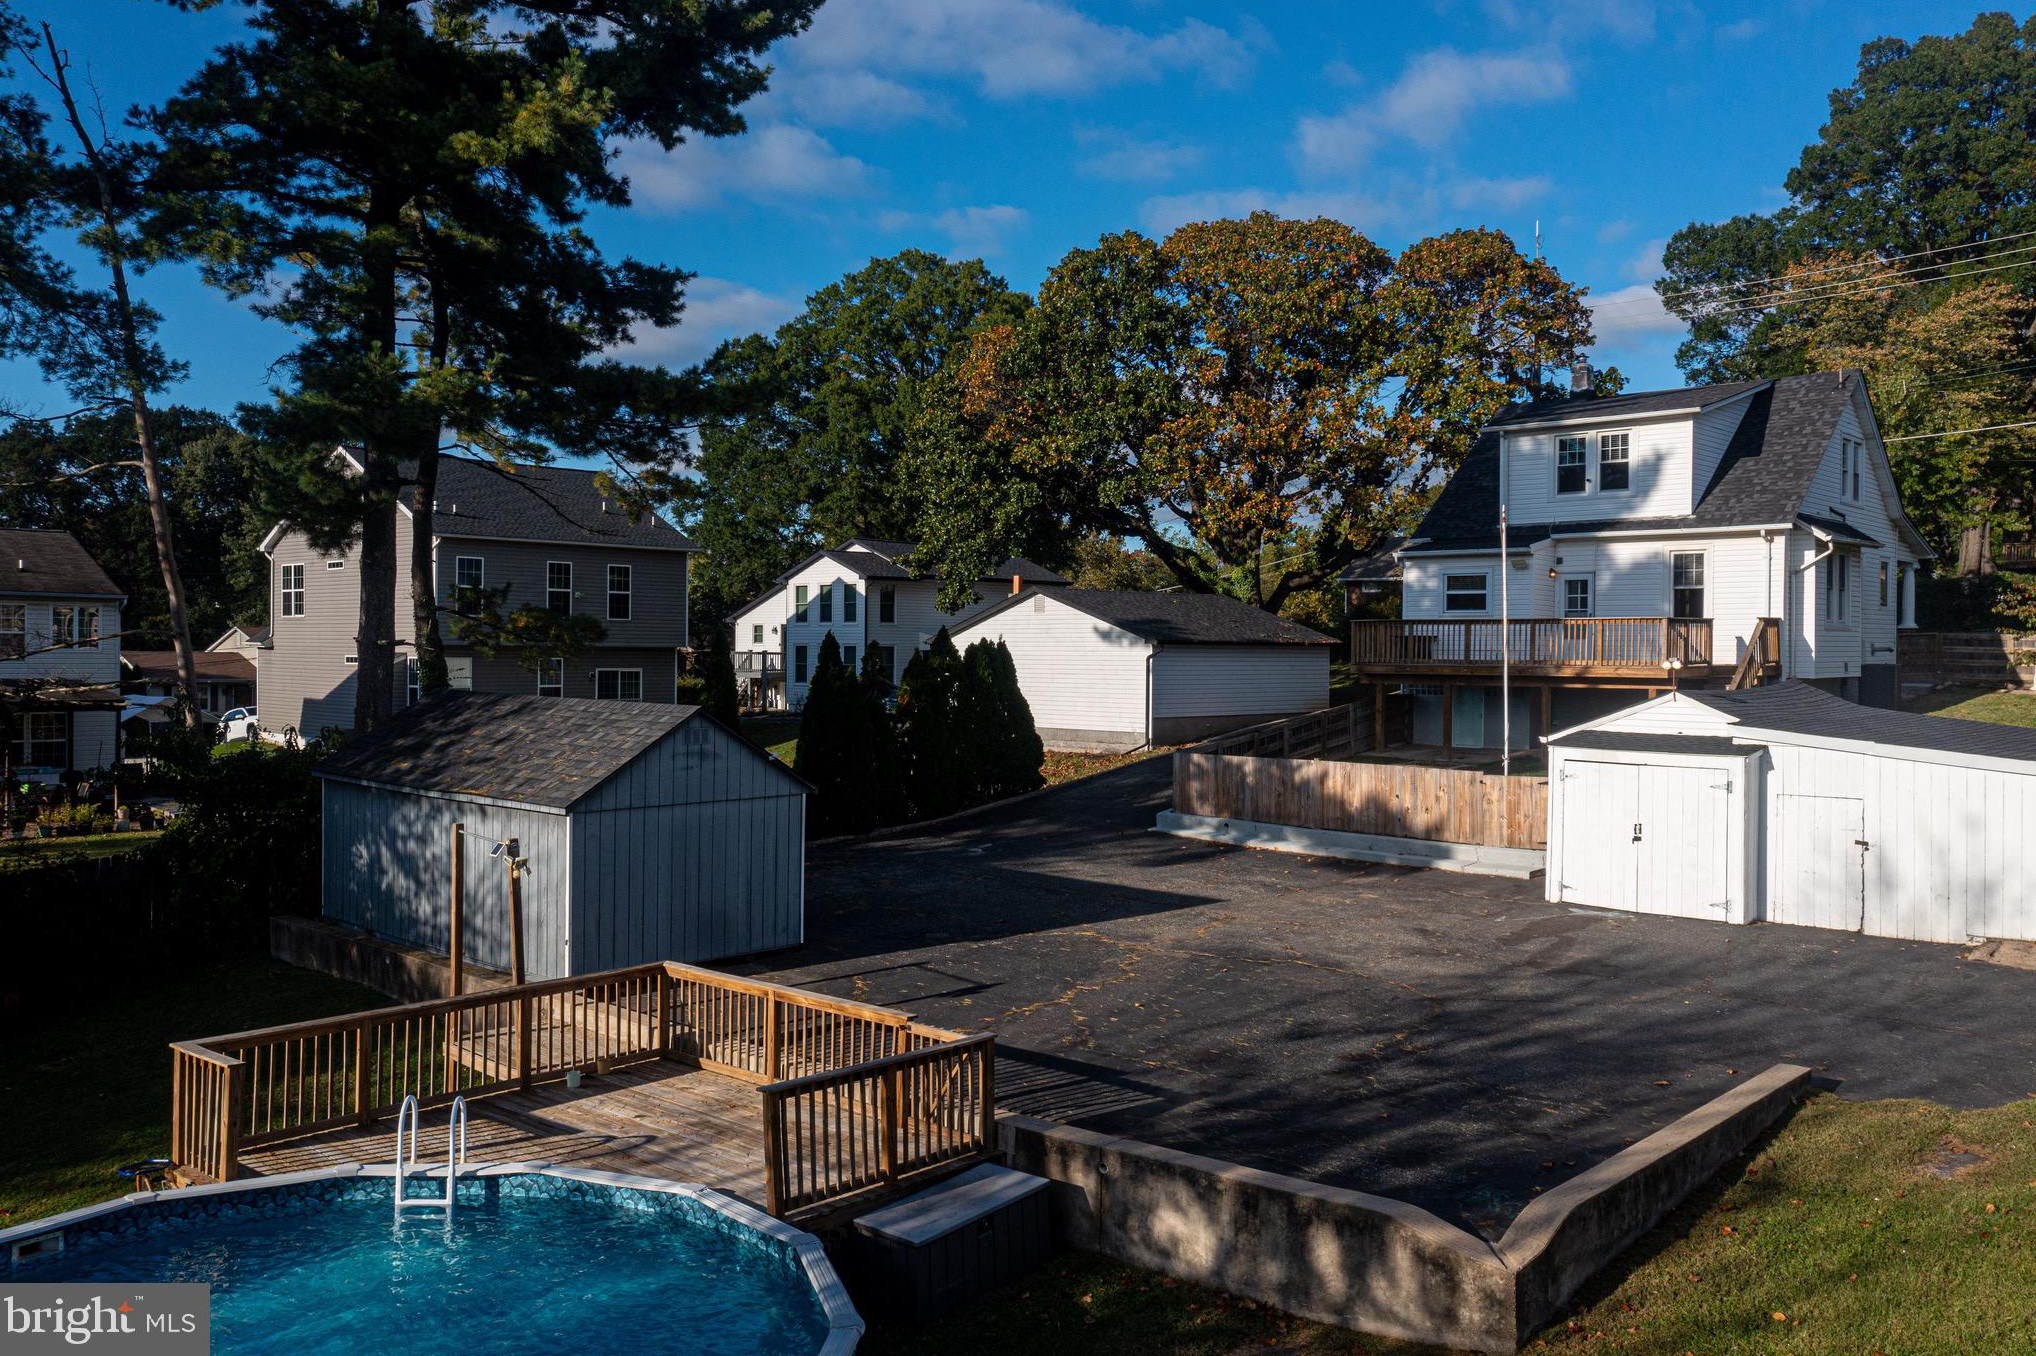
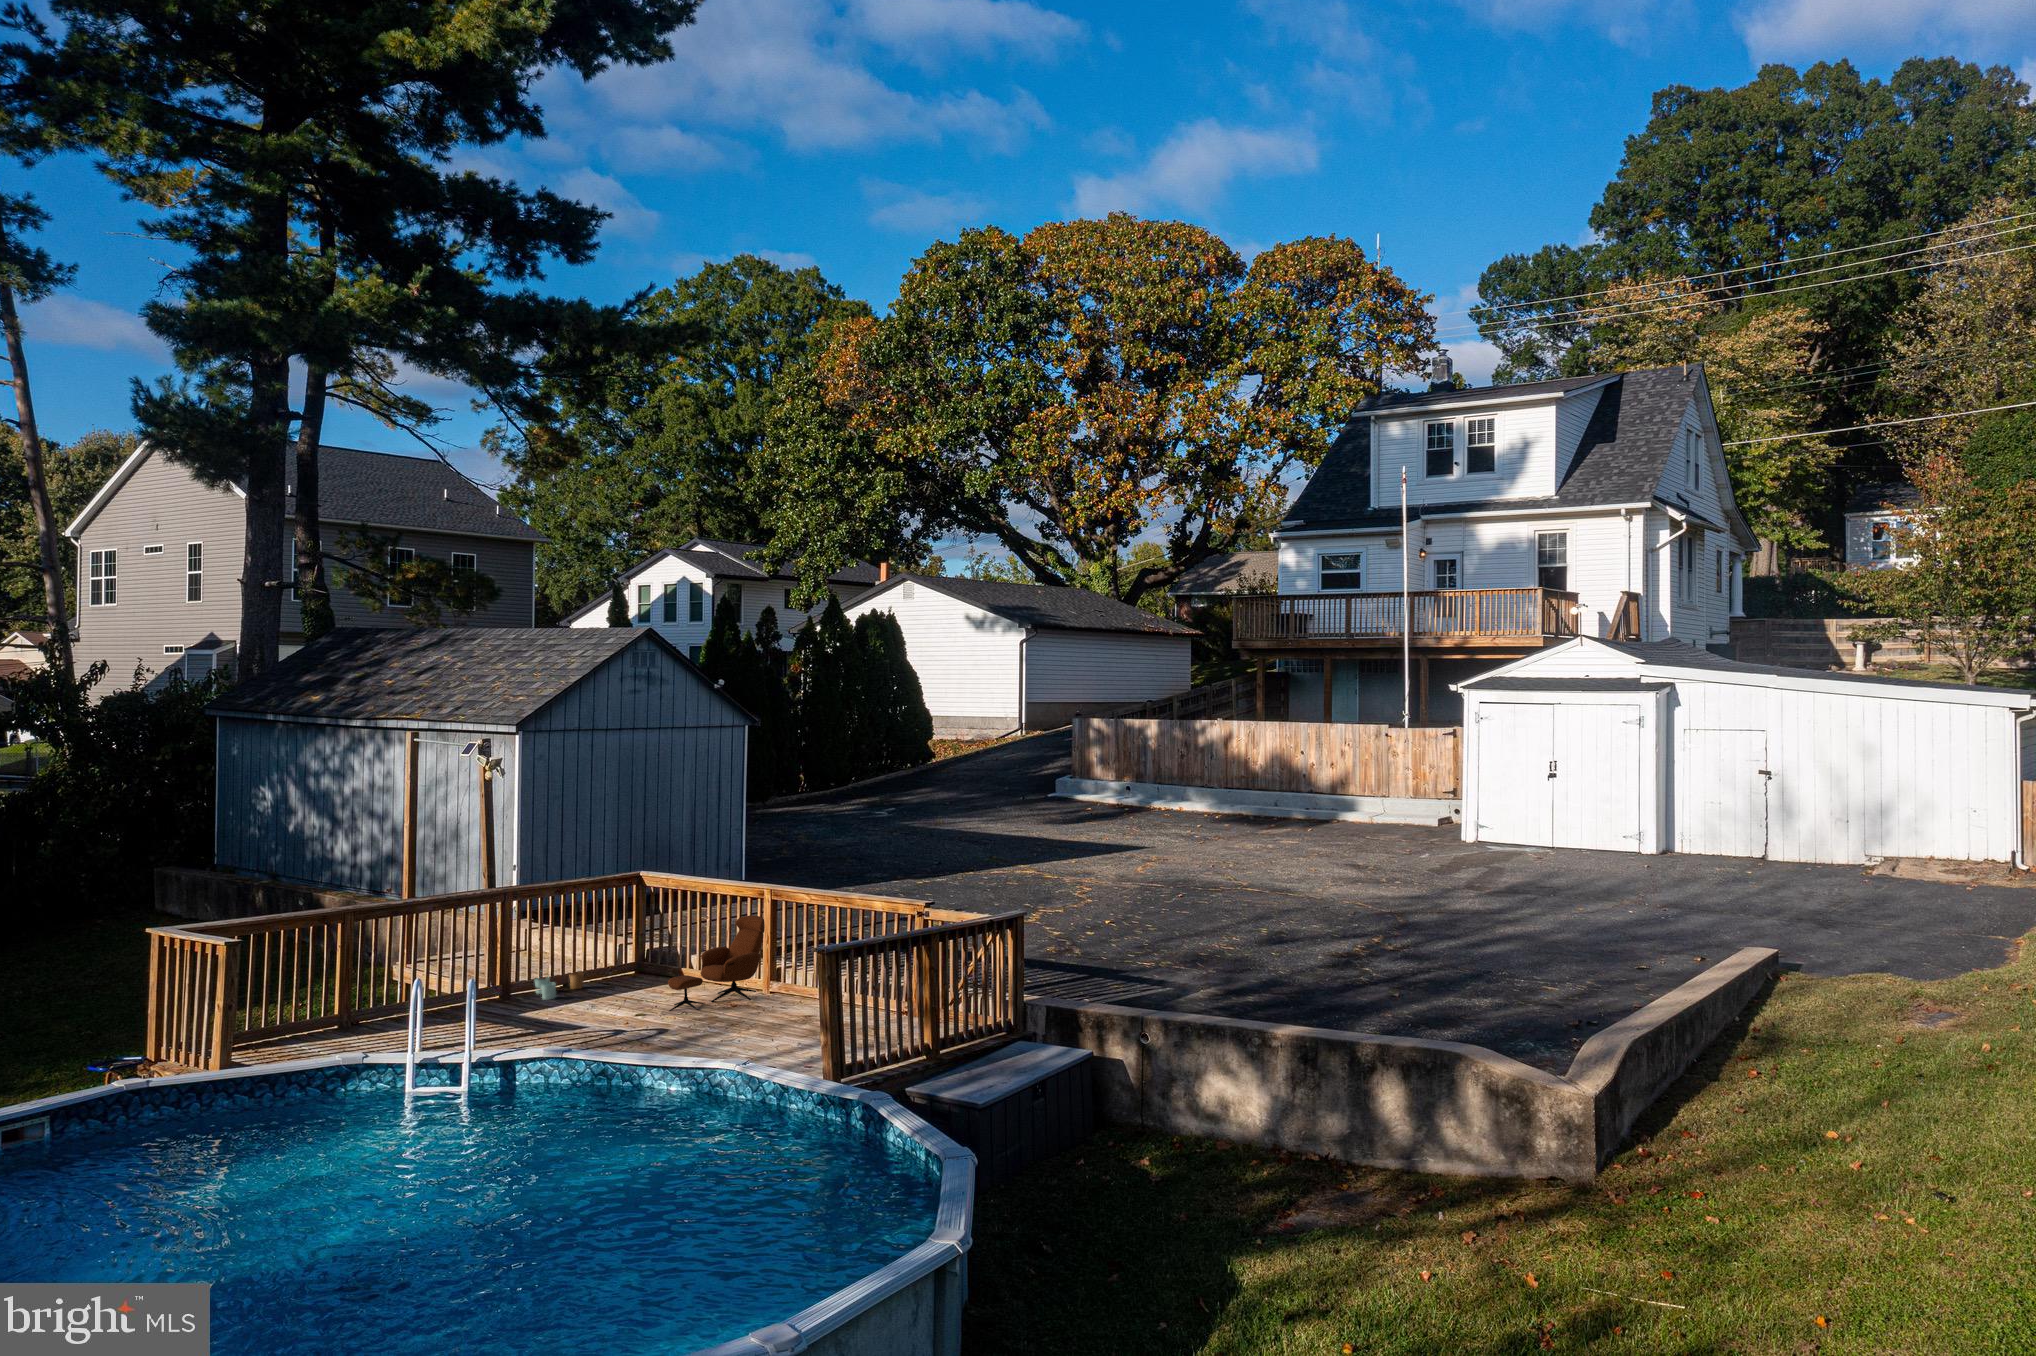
lounge chair: none [668,1017,763,1112] -> present [668,915,765,1011]

